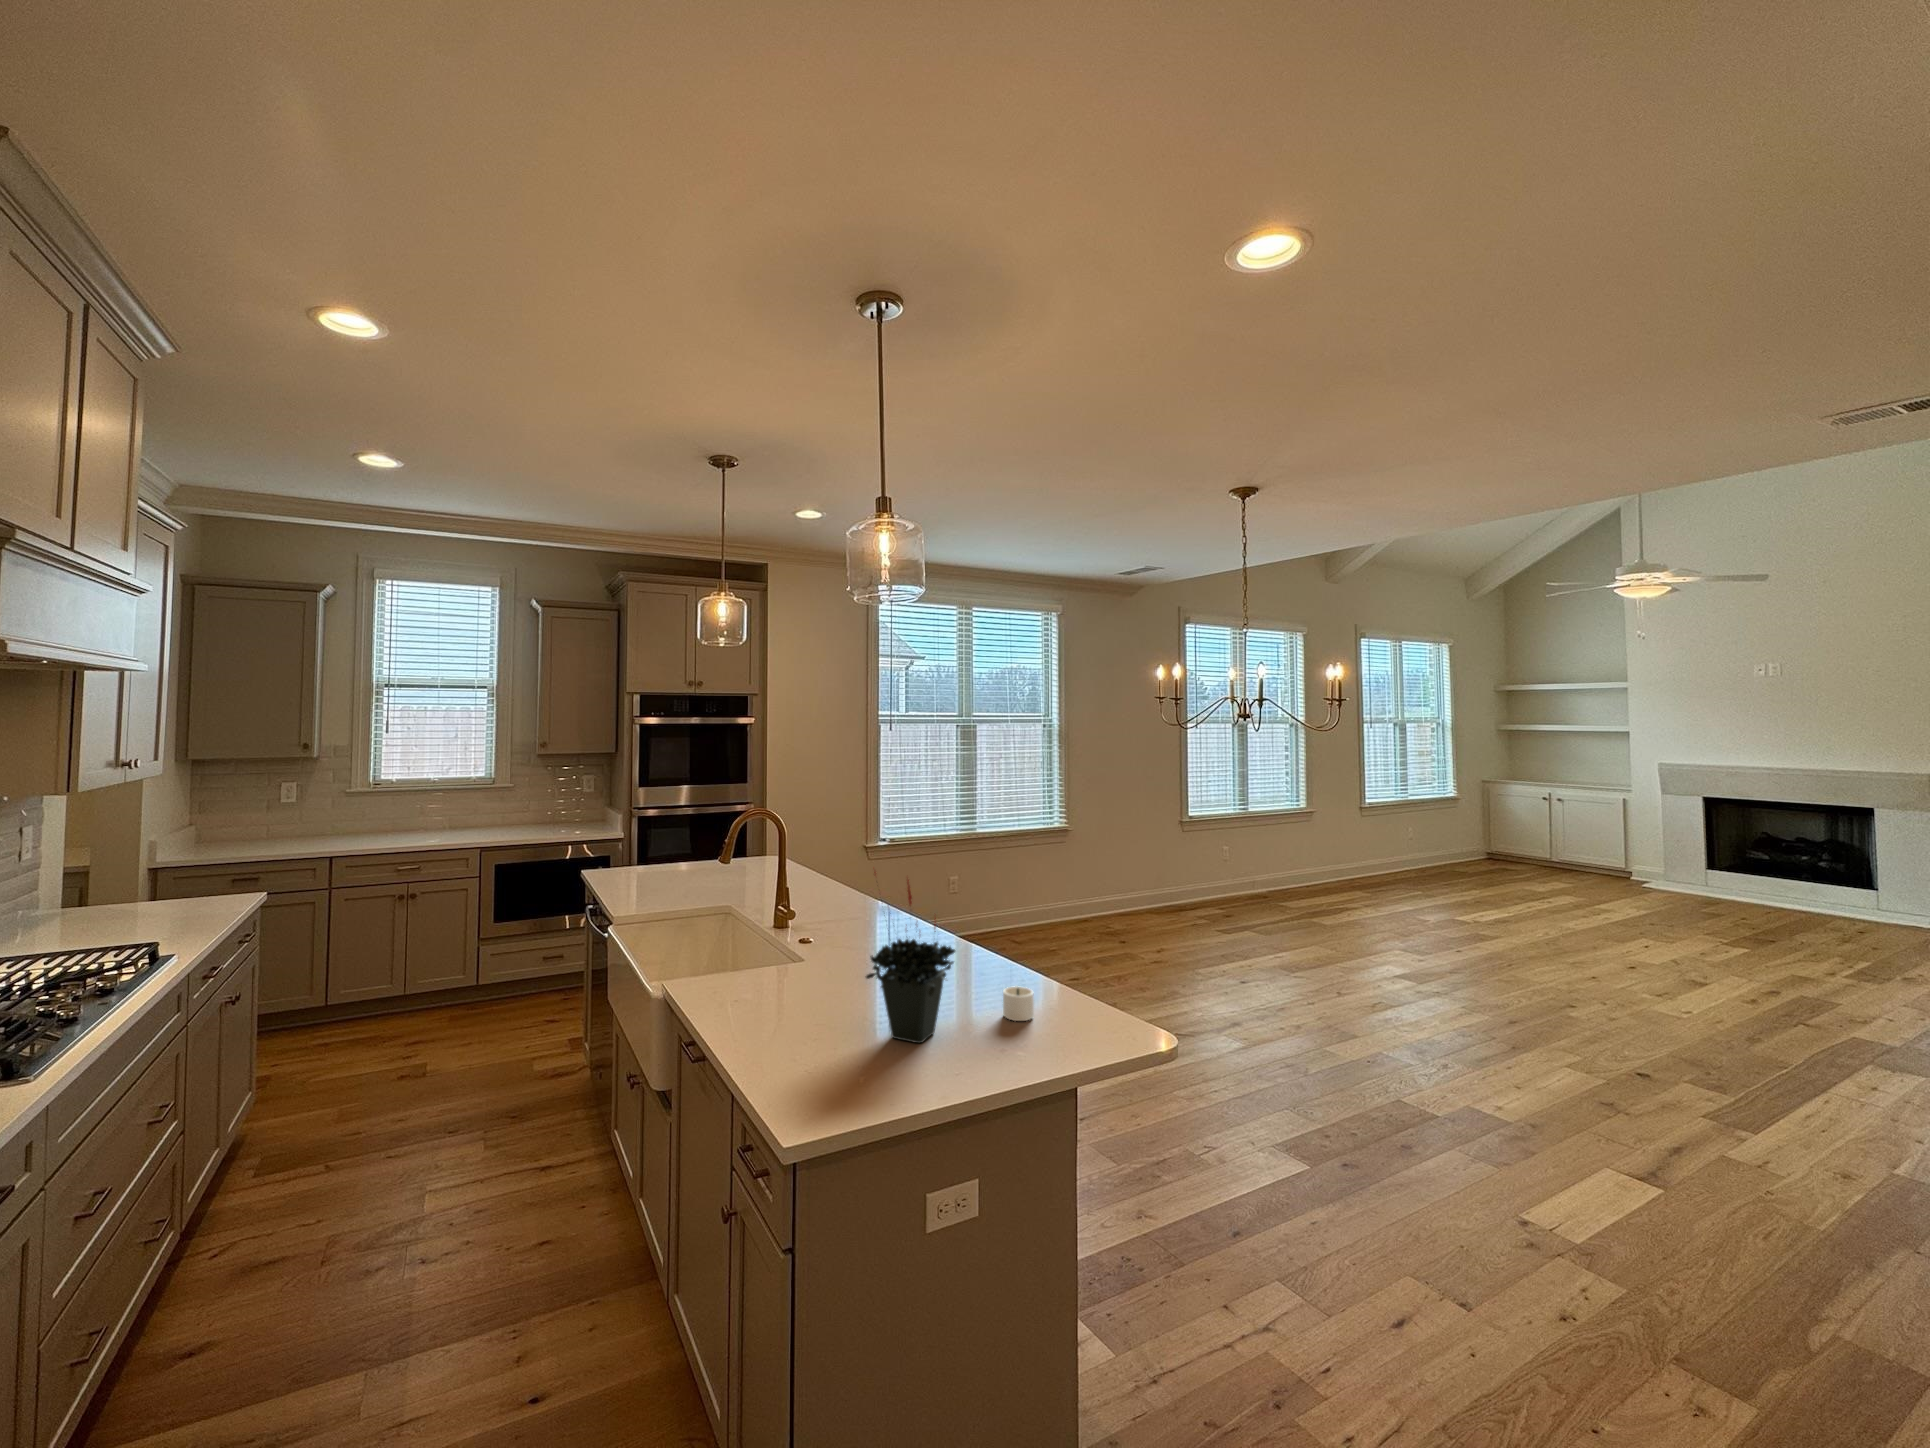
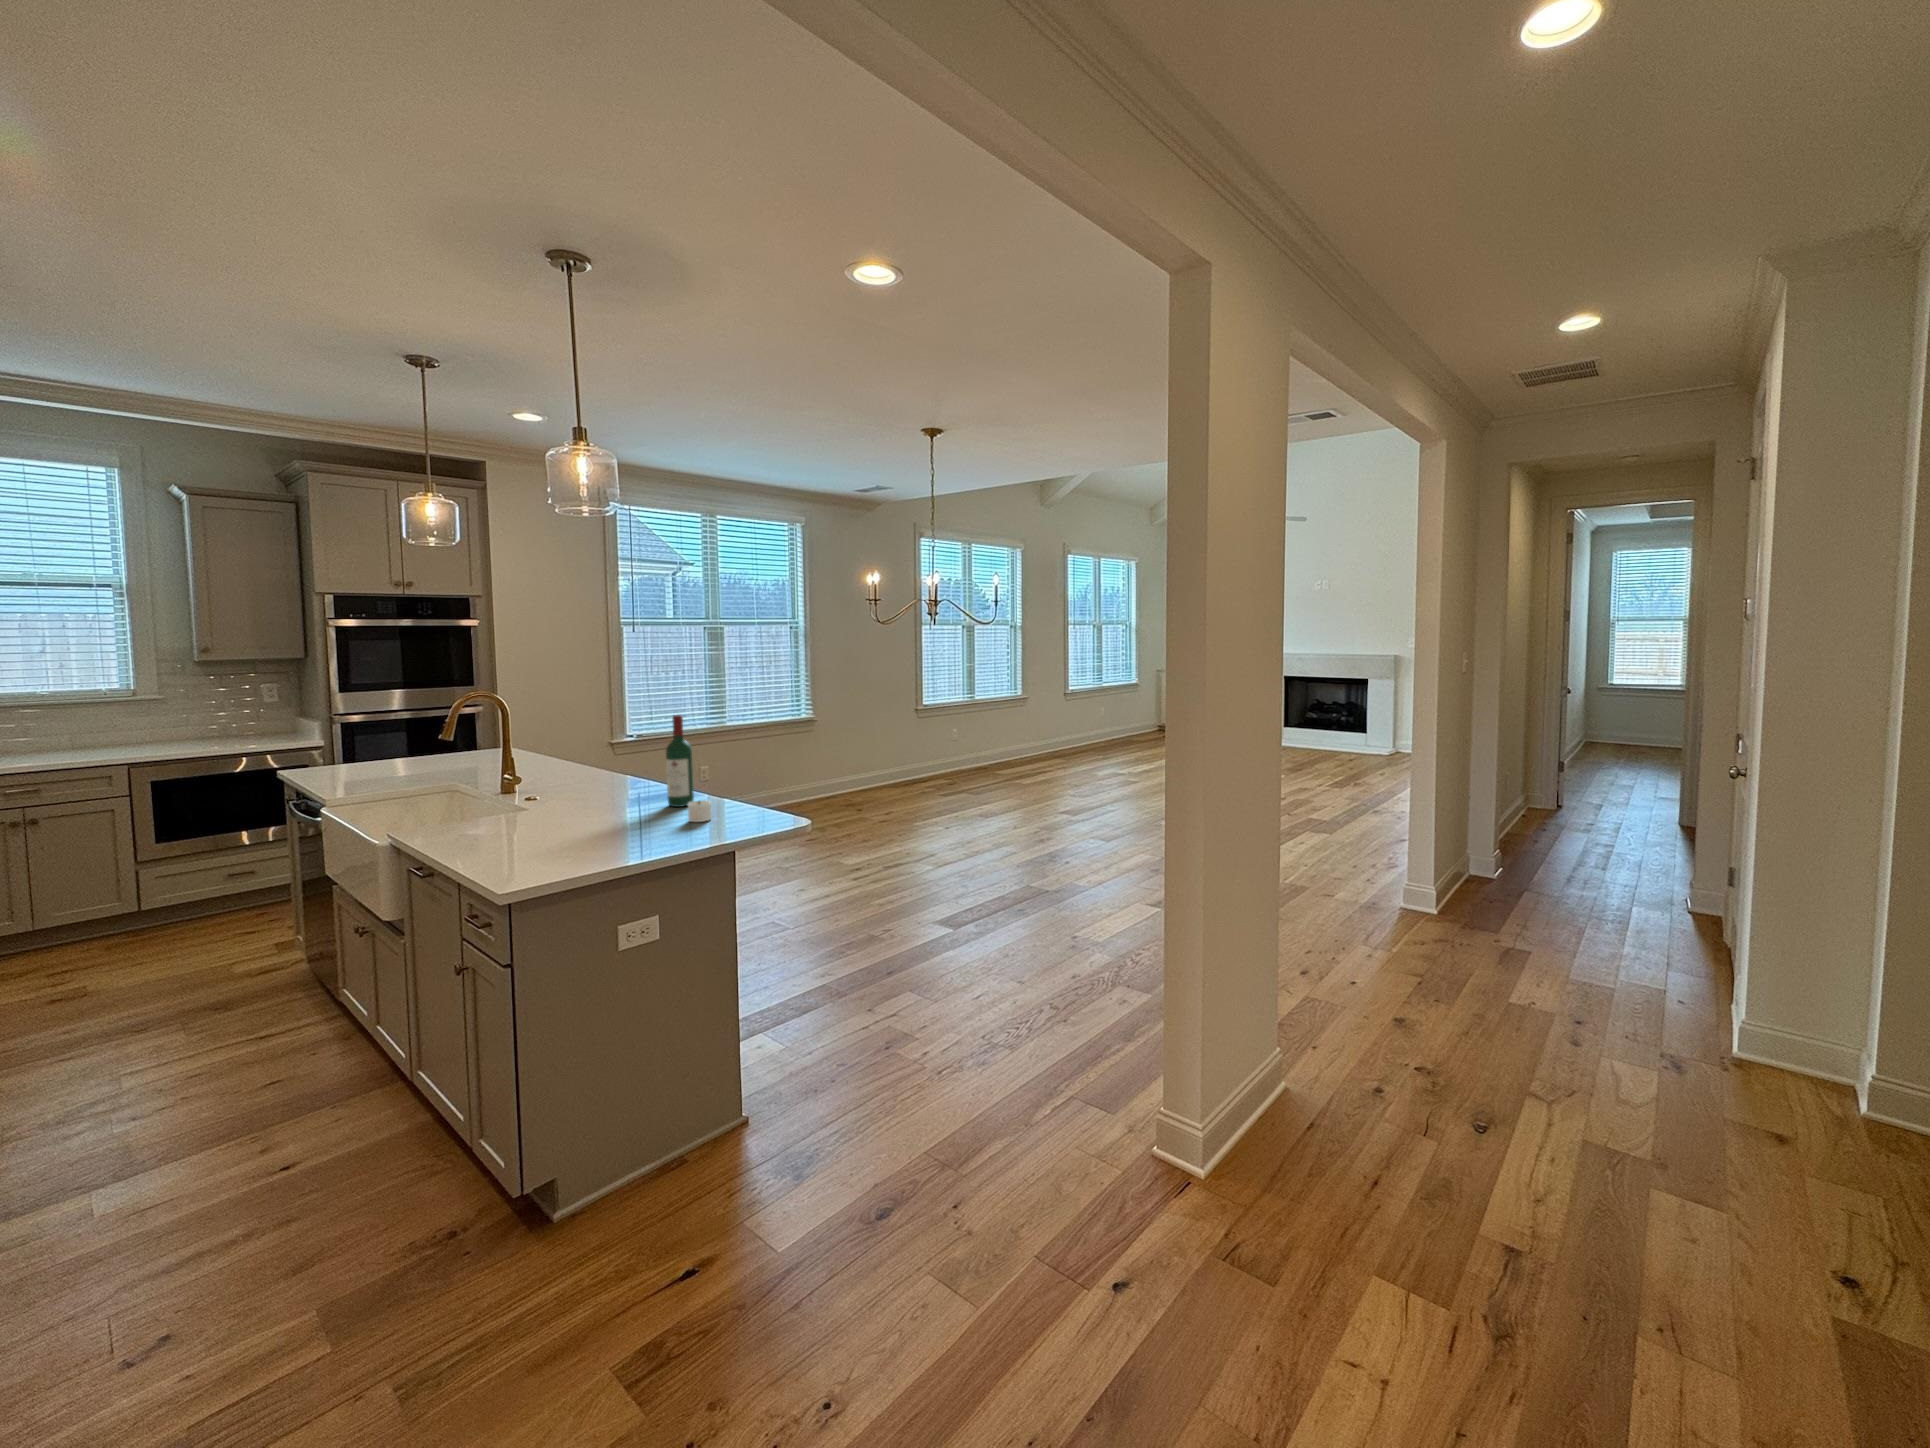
wine bottle: none [966,857,998,982] -> present [666,715,694,807]
potted plant: present [866,872,955,1043] -> none [571,717,646,840]

